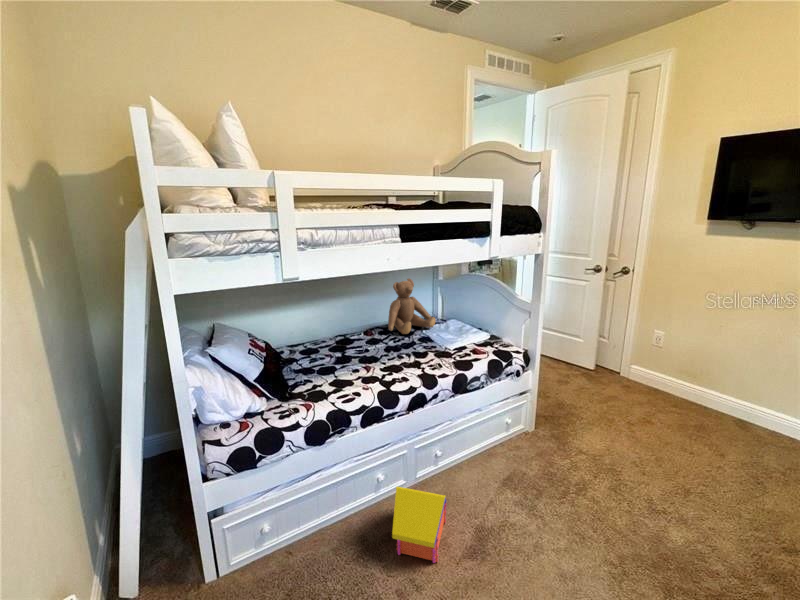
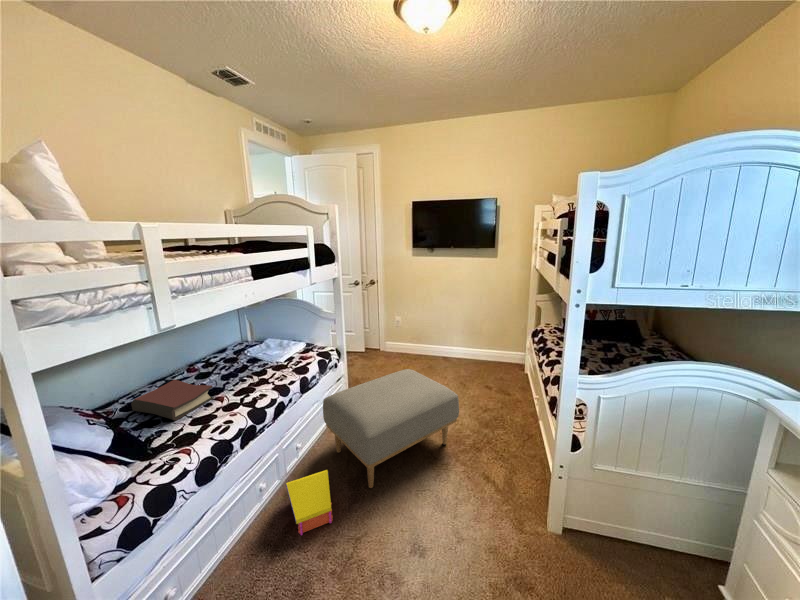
teddy bear: present [388,278,436,334] -> none [207,310,254,361]
hardback book: none [304,338,364,376] -> present [131,380,214,421]
ottoman: none [477,406,706,560] -> present [323,369,459,488]

